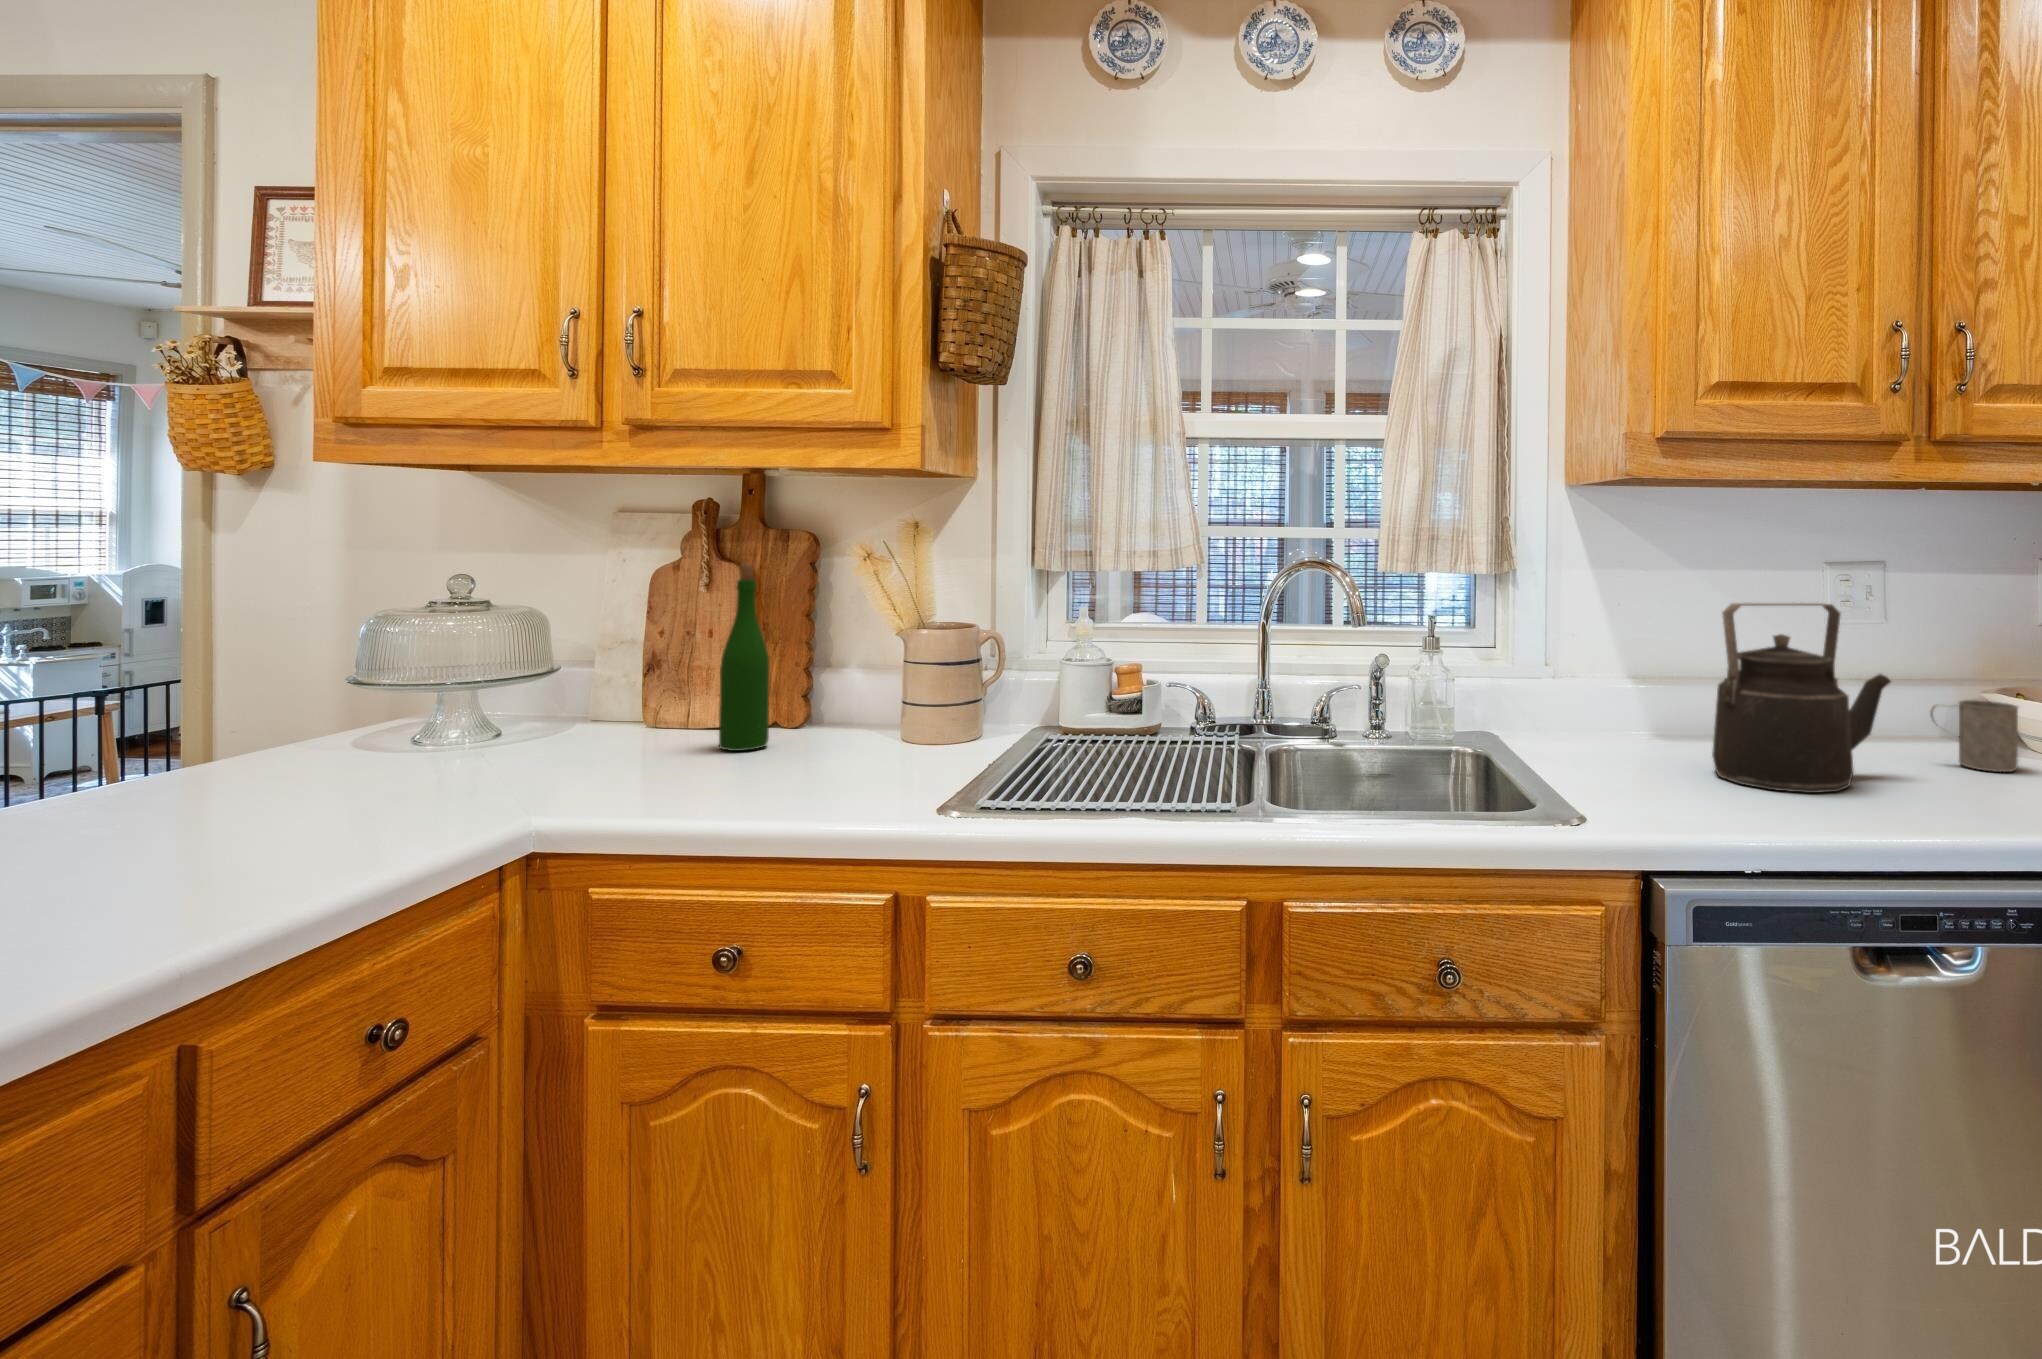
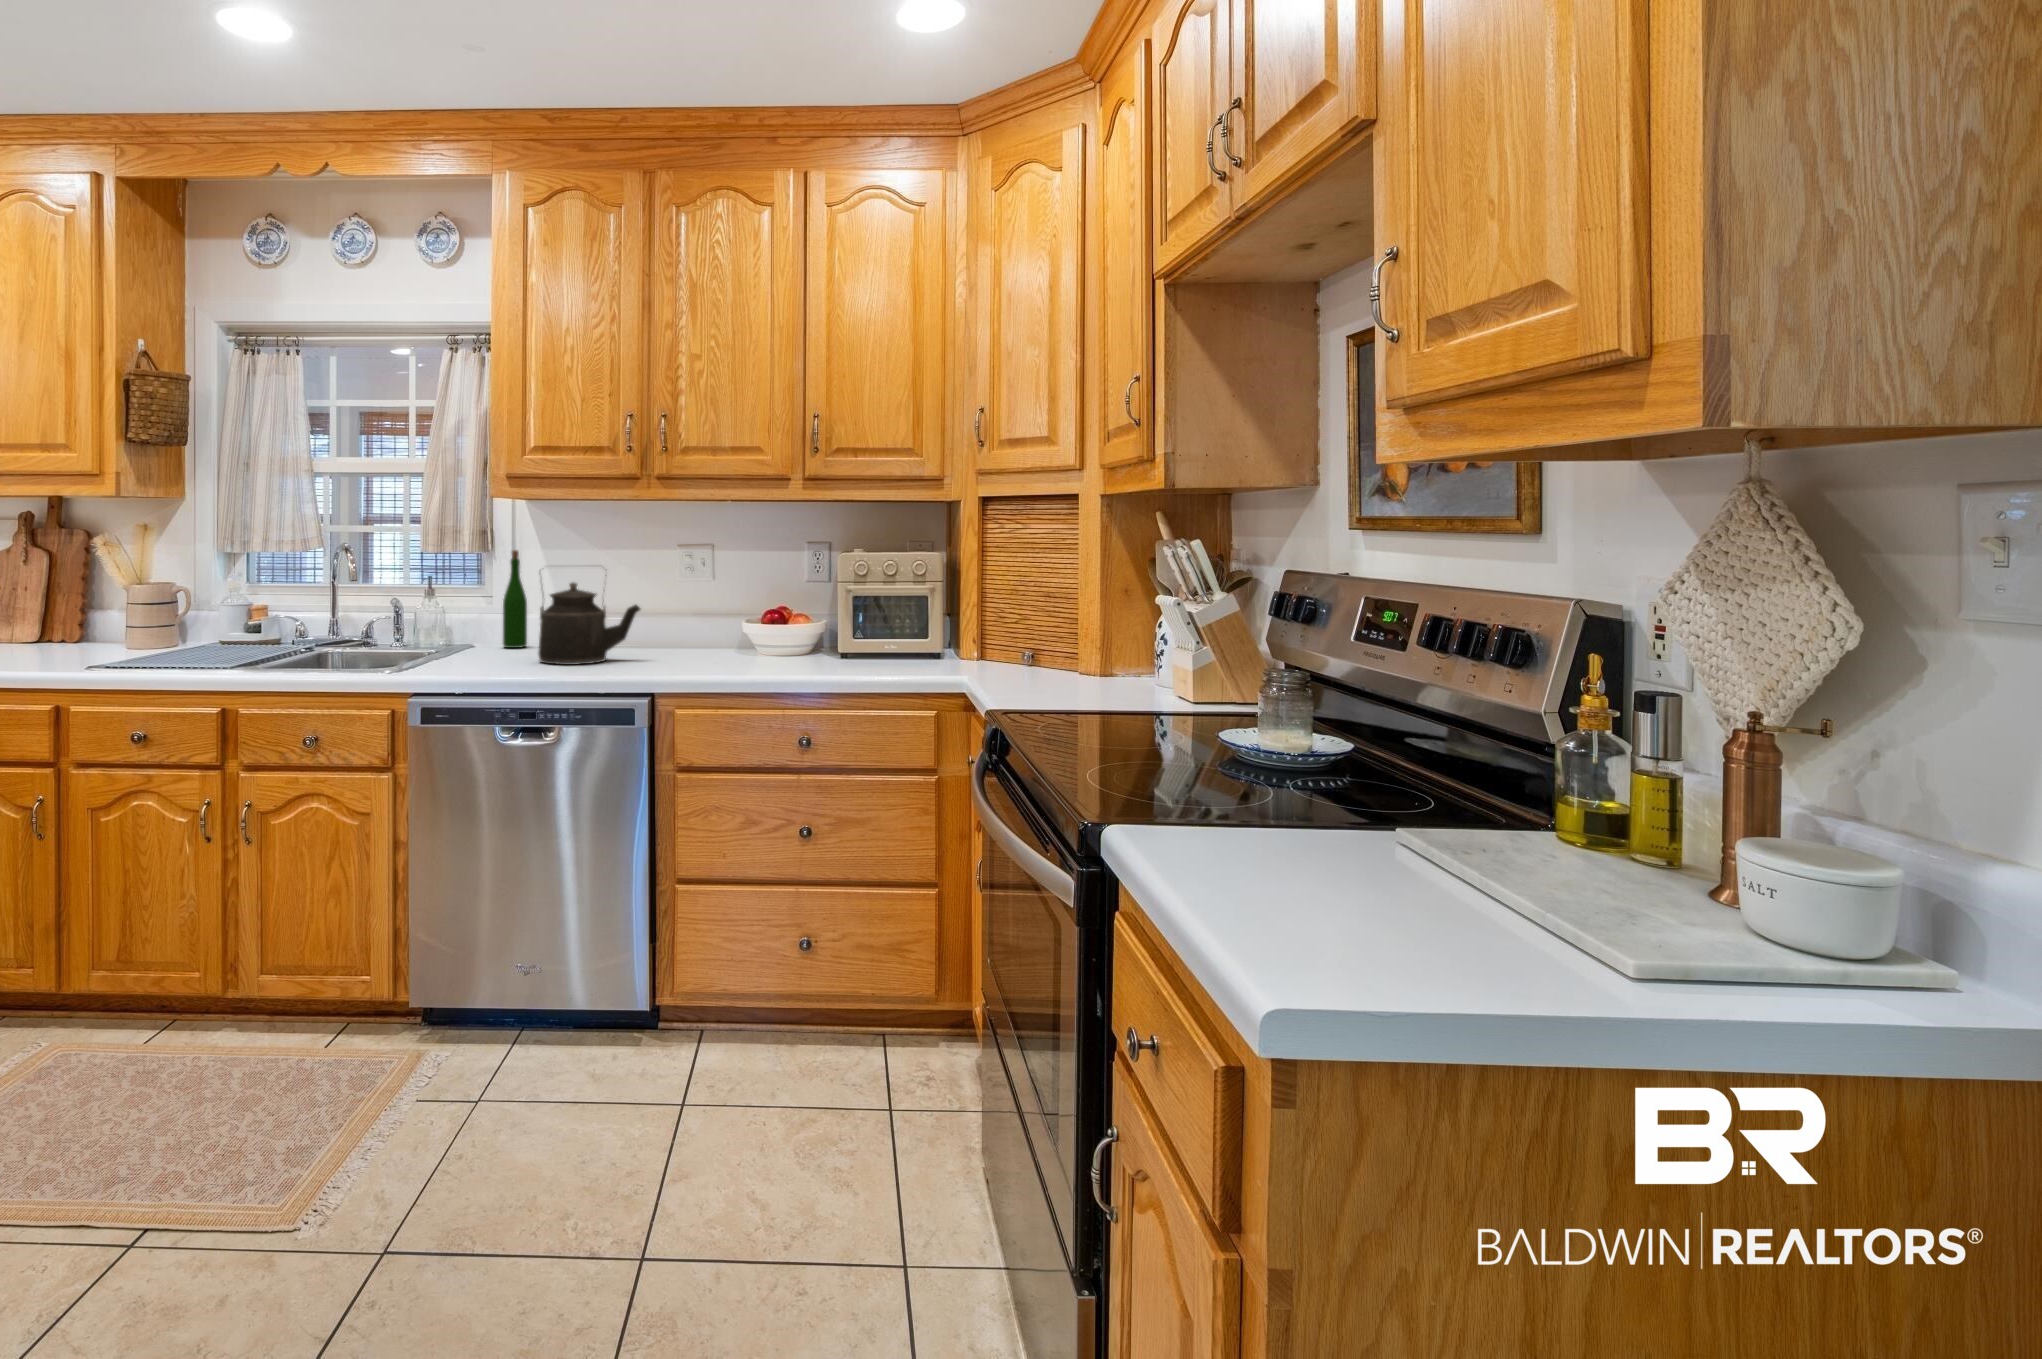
wine bottle: present [719,563,770,751] -> present [503,550,527,648]
mug: present [1930,700,2018,772] -> none [688,621,728,659]

